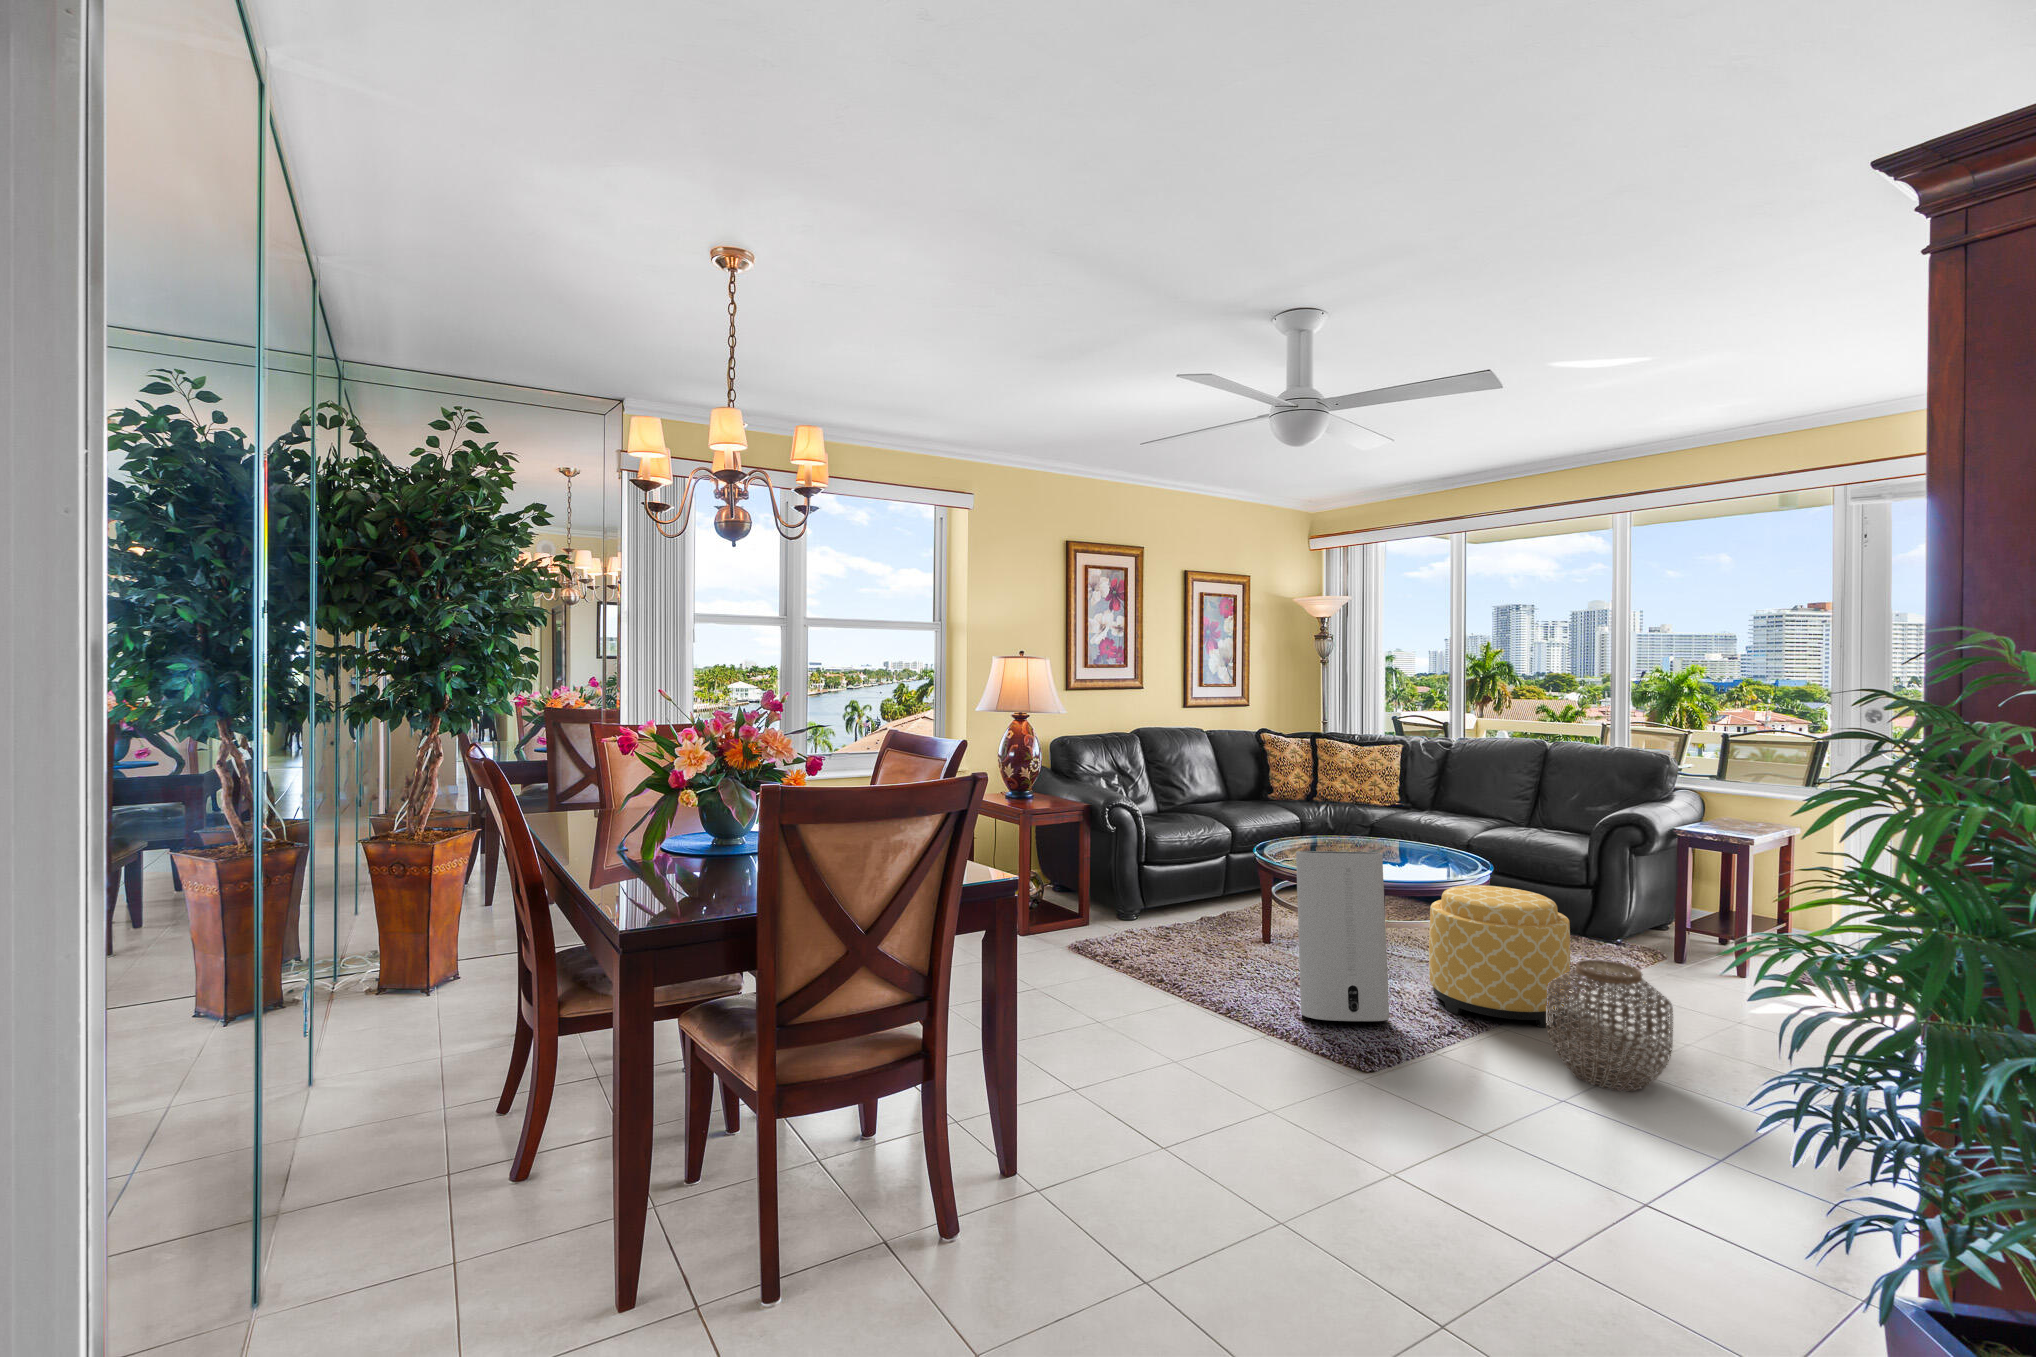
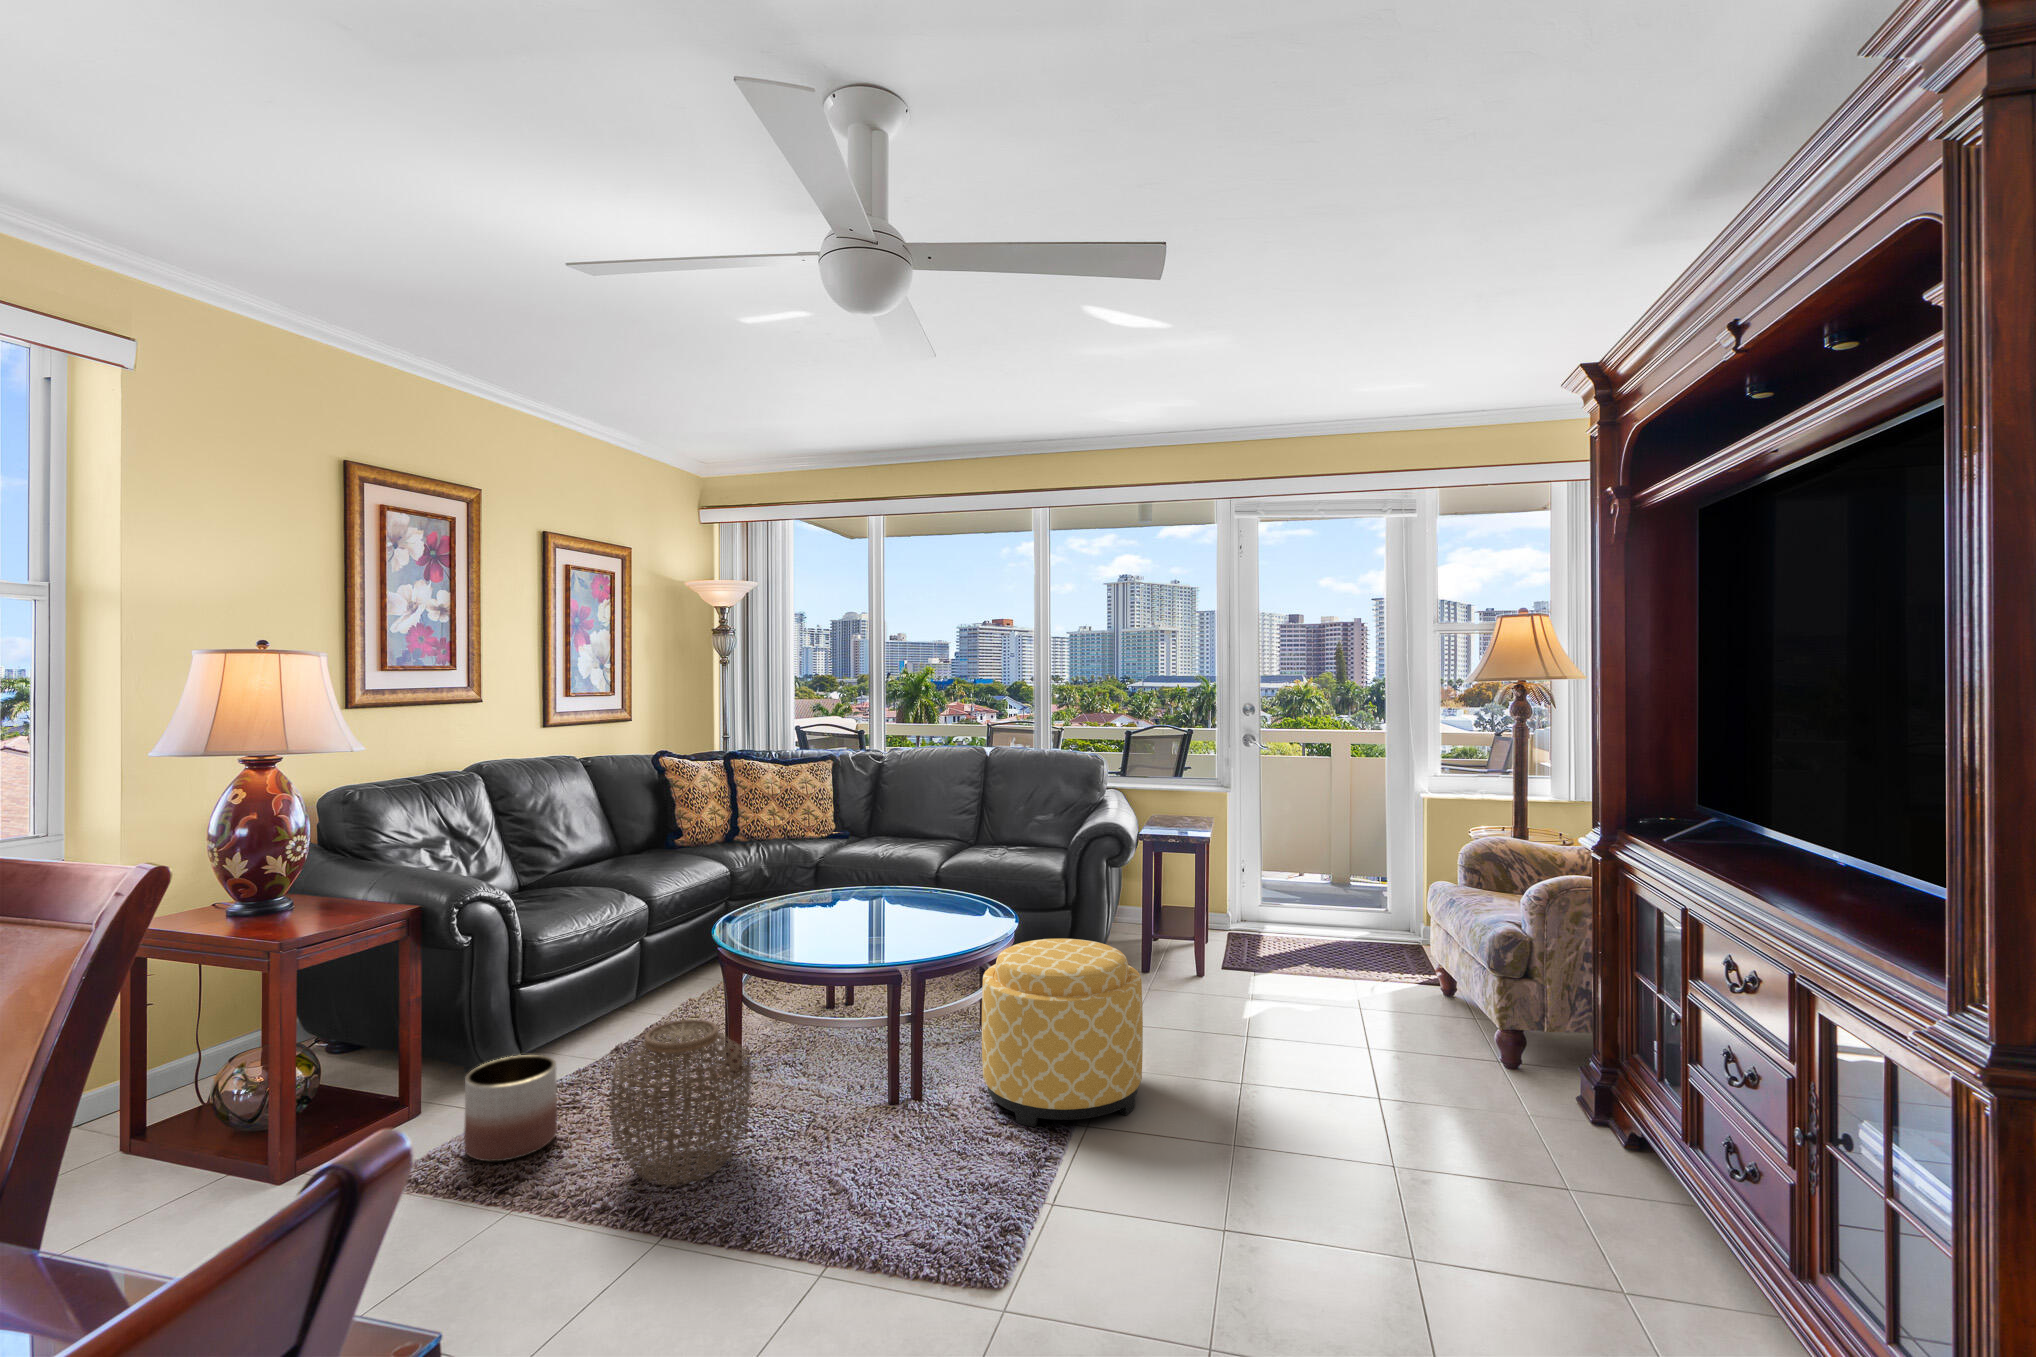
air purifier: present [1296,851,1389,1021] -> none [834,928,974,1209]
planter: none [1103,897,1151,952] -> present [464,1055,557,1162]
woven basket: present [1546,960,1673,1091] -> present [610,1020,751,1185]

